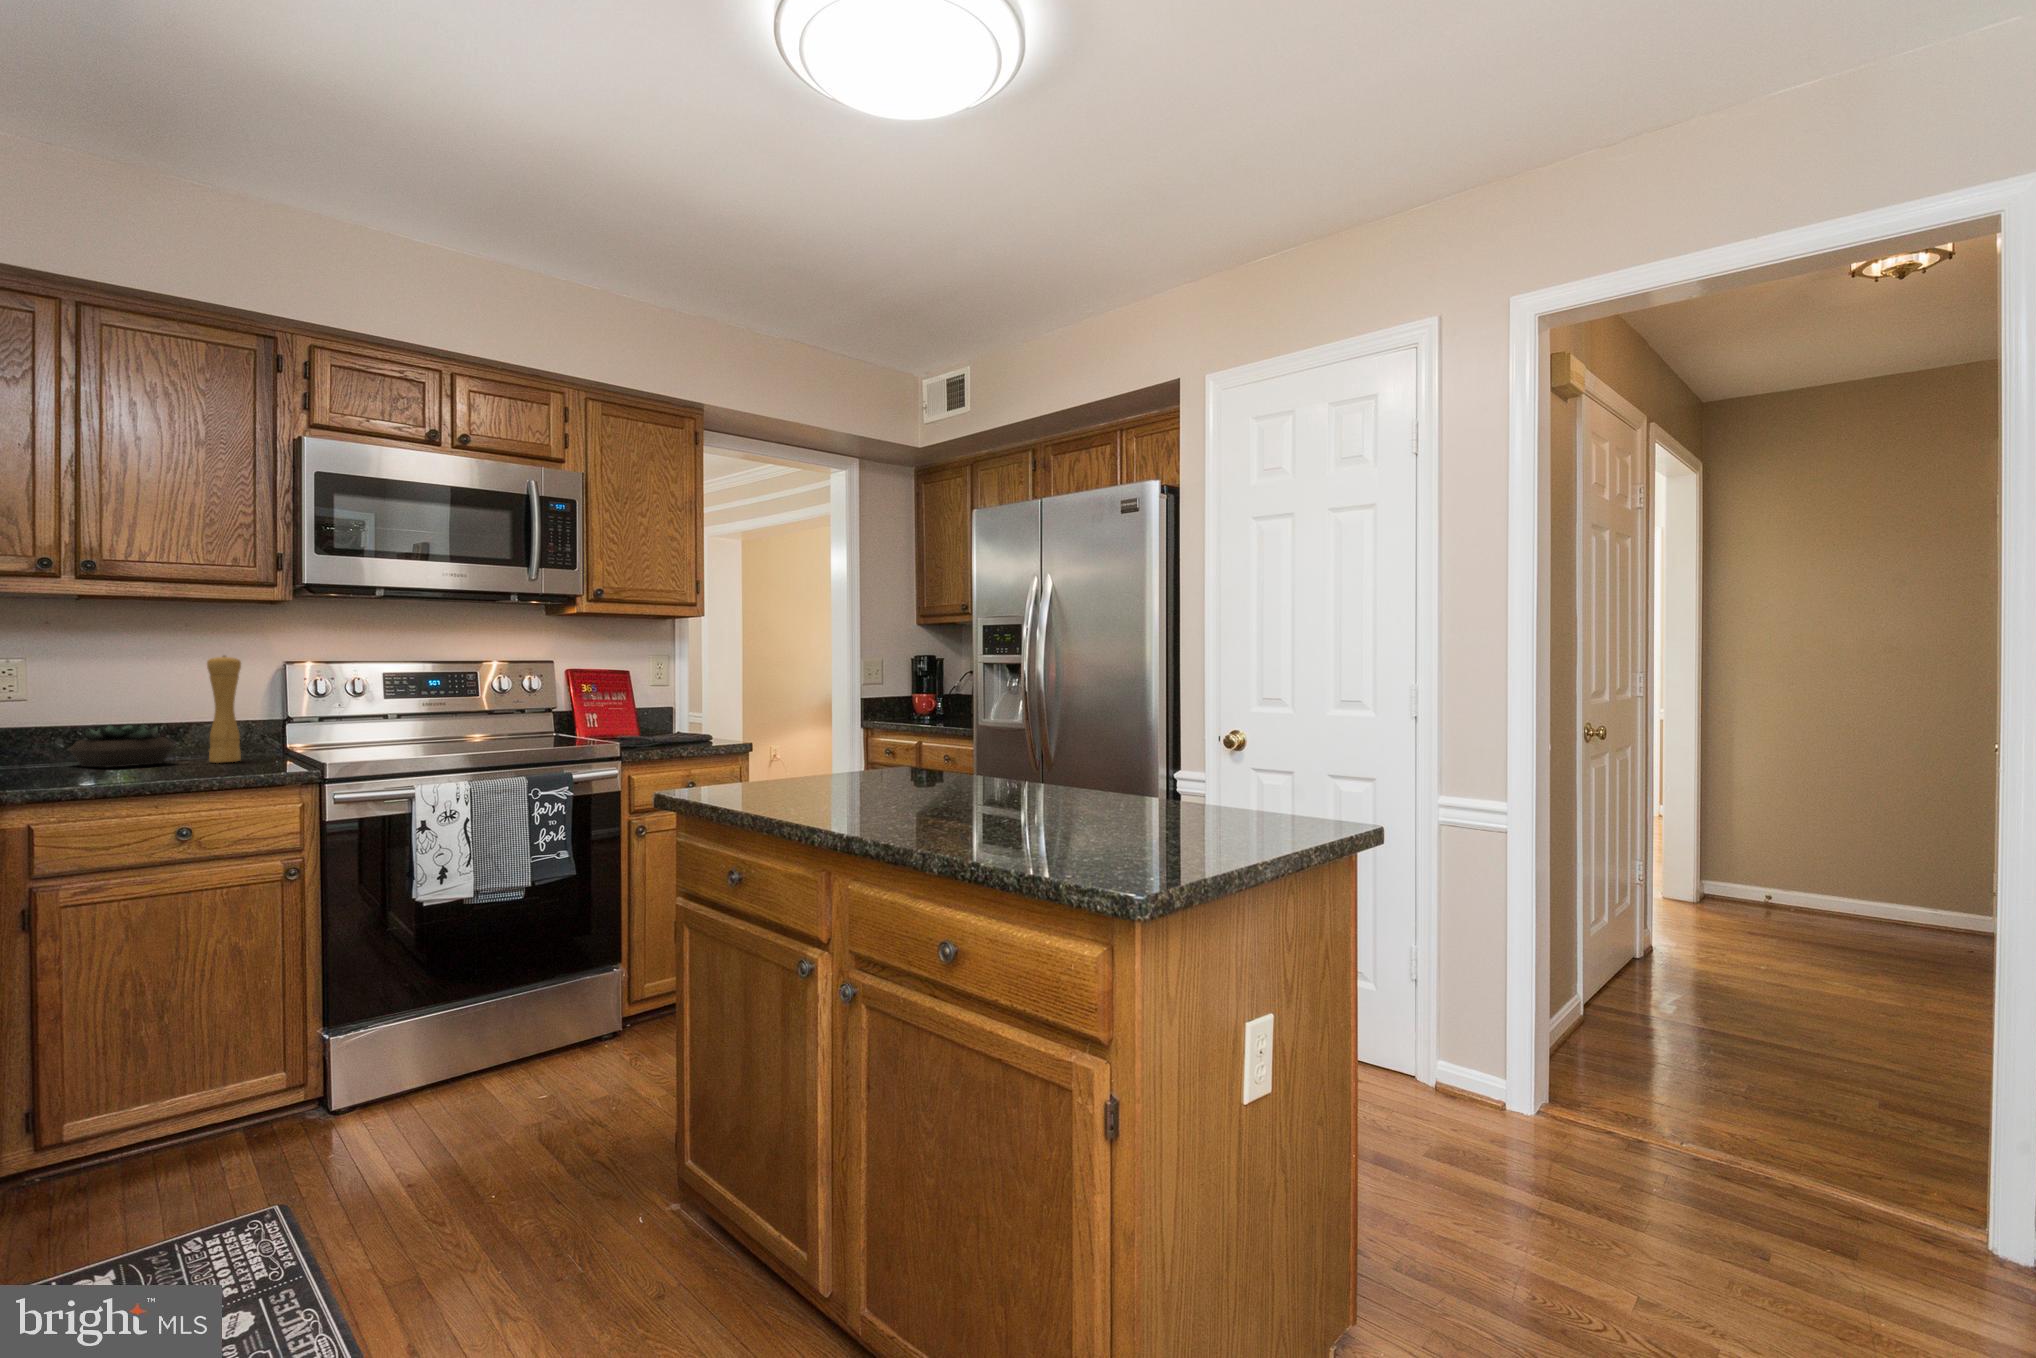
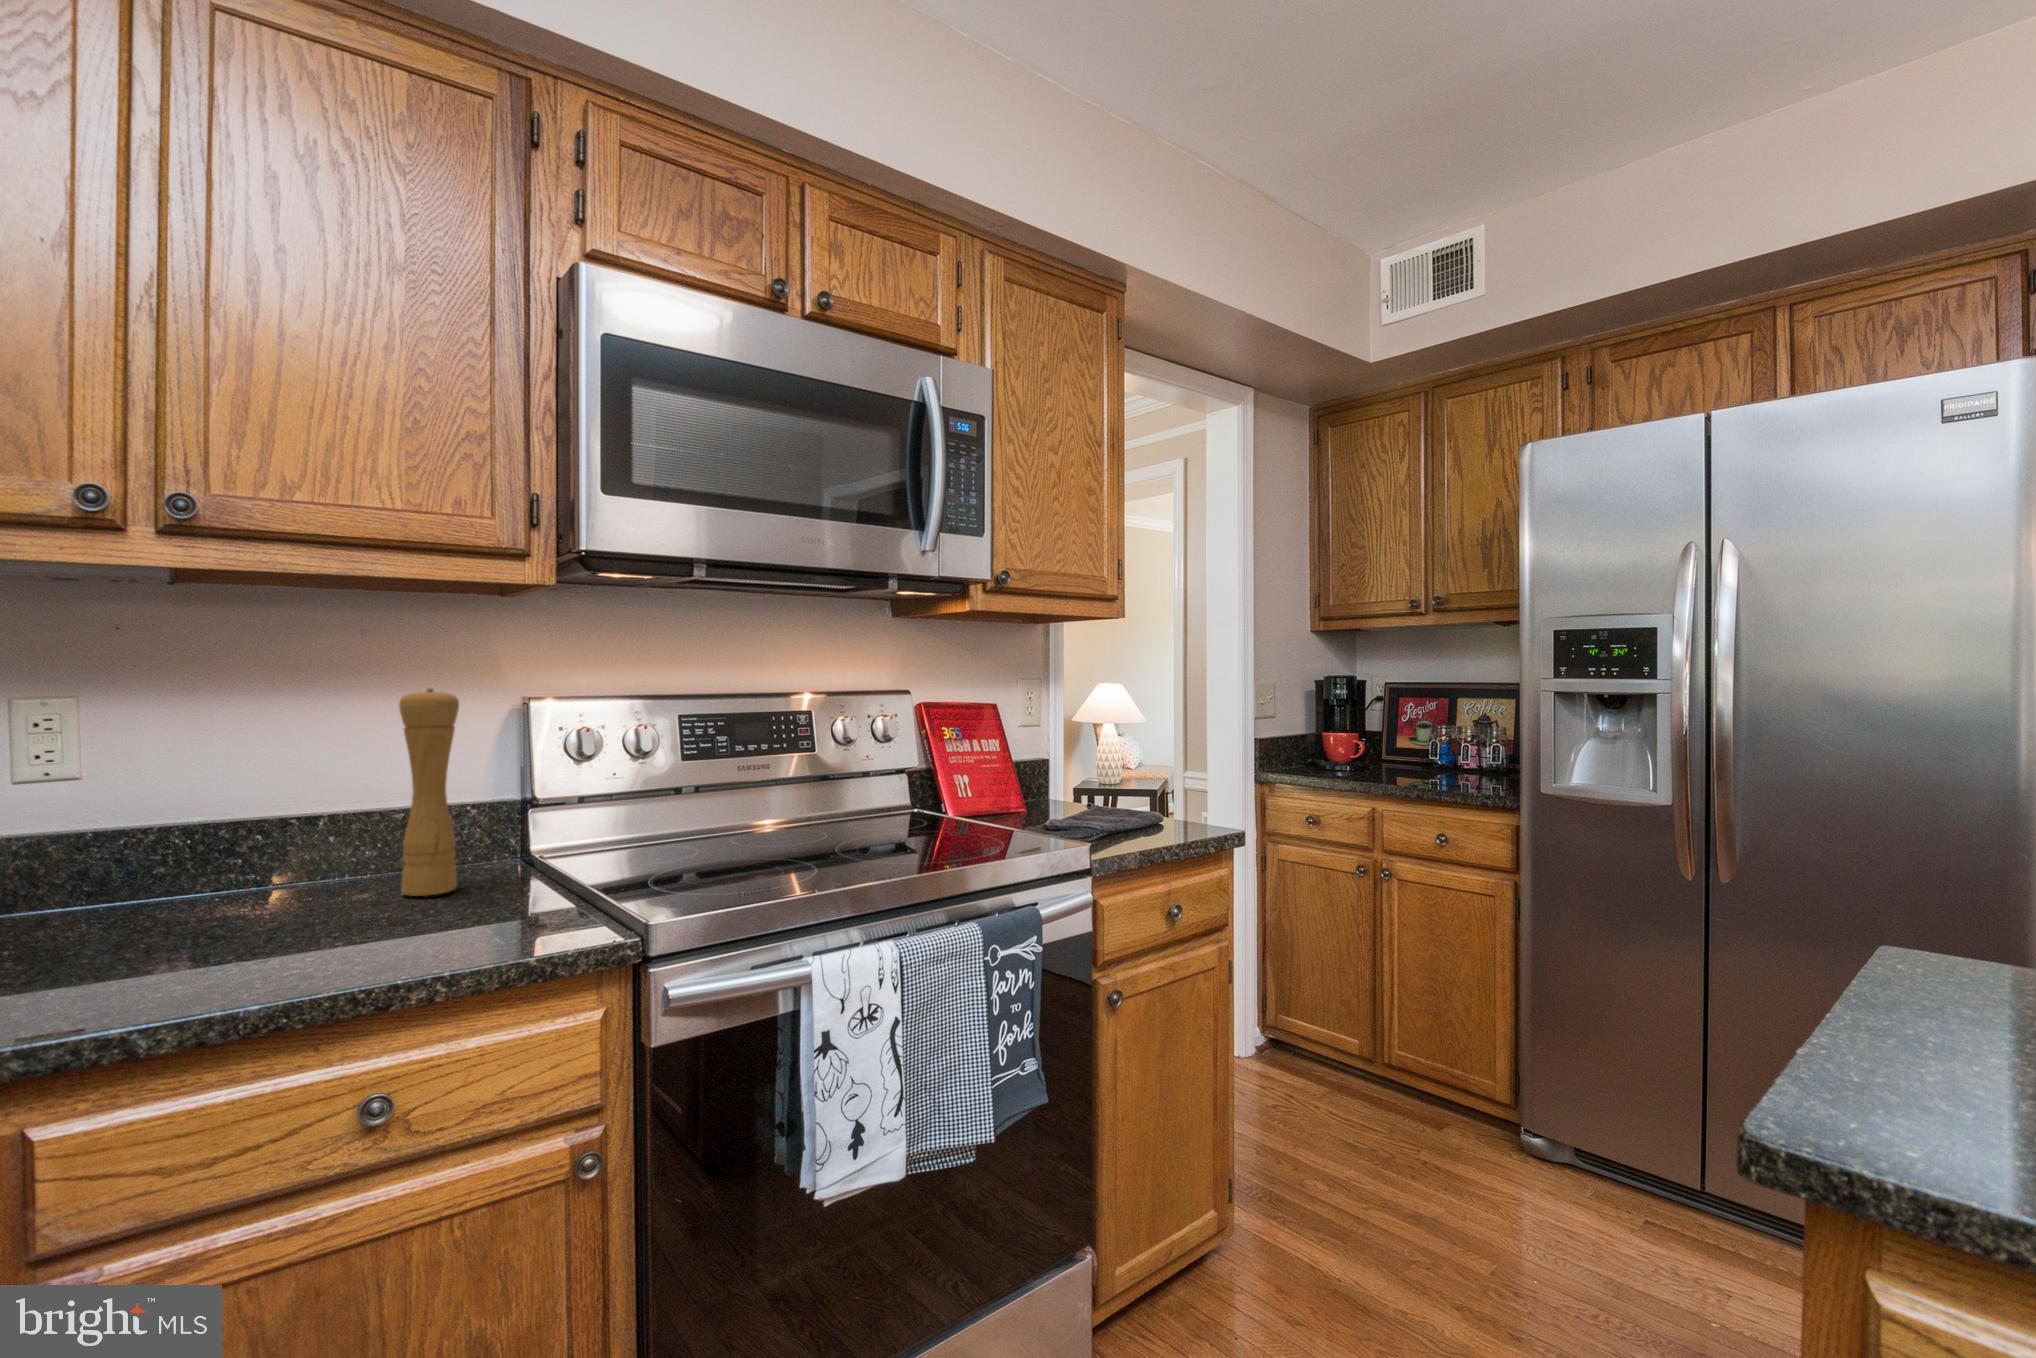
succulent plant: present [69,725,174,767] -> none [142,822,342,922]

